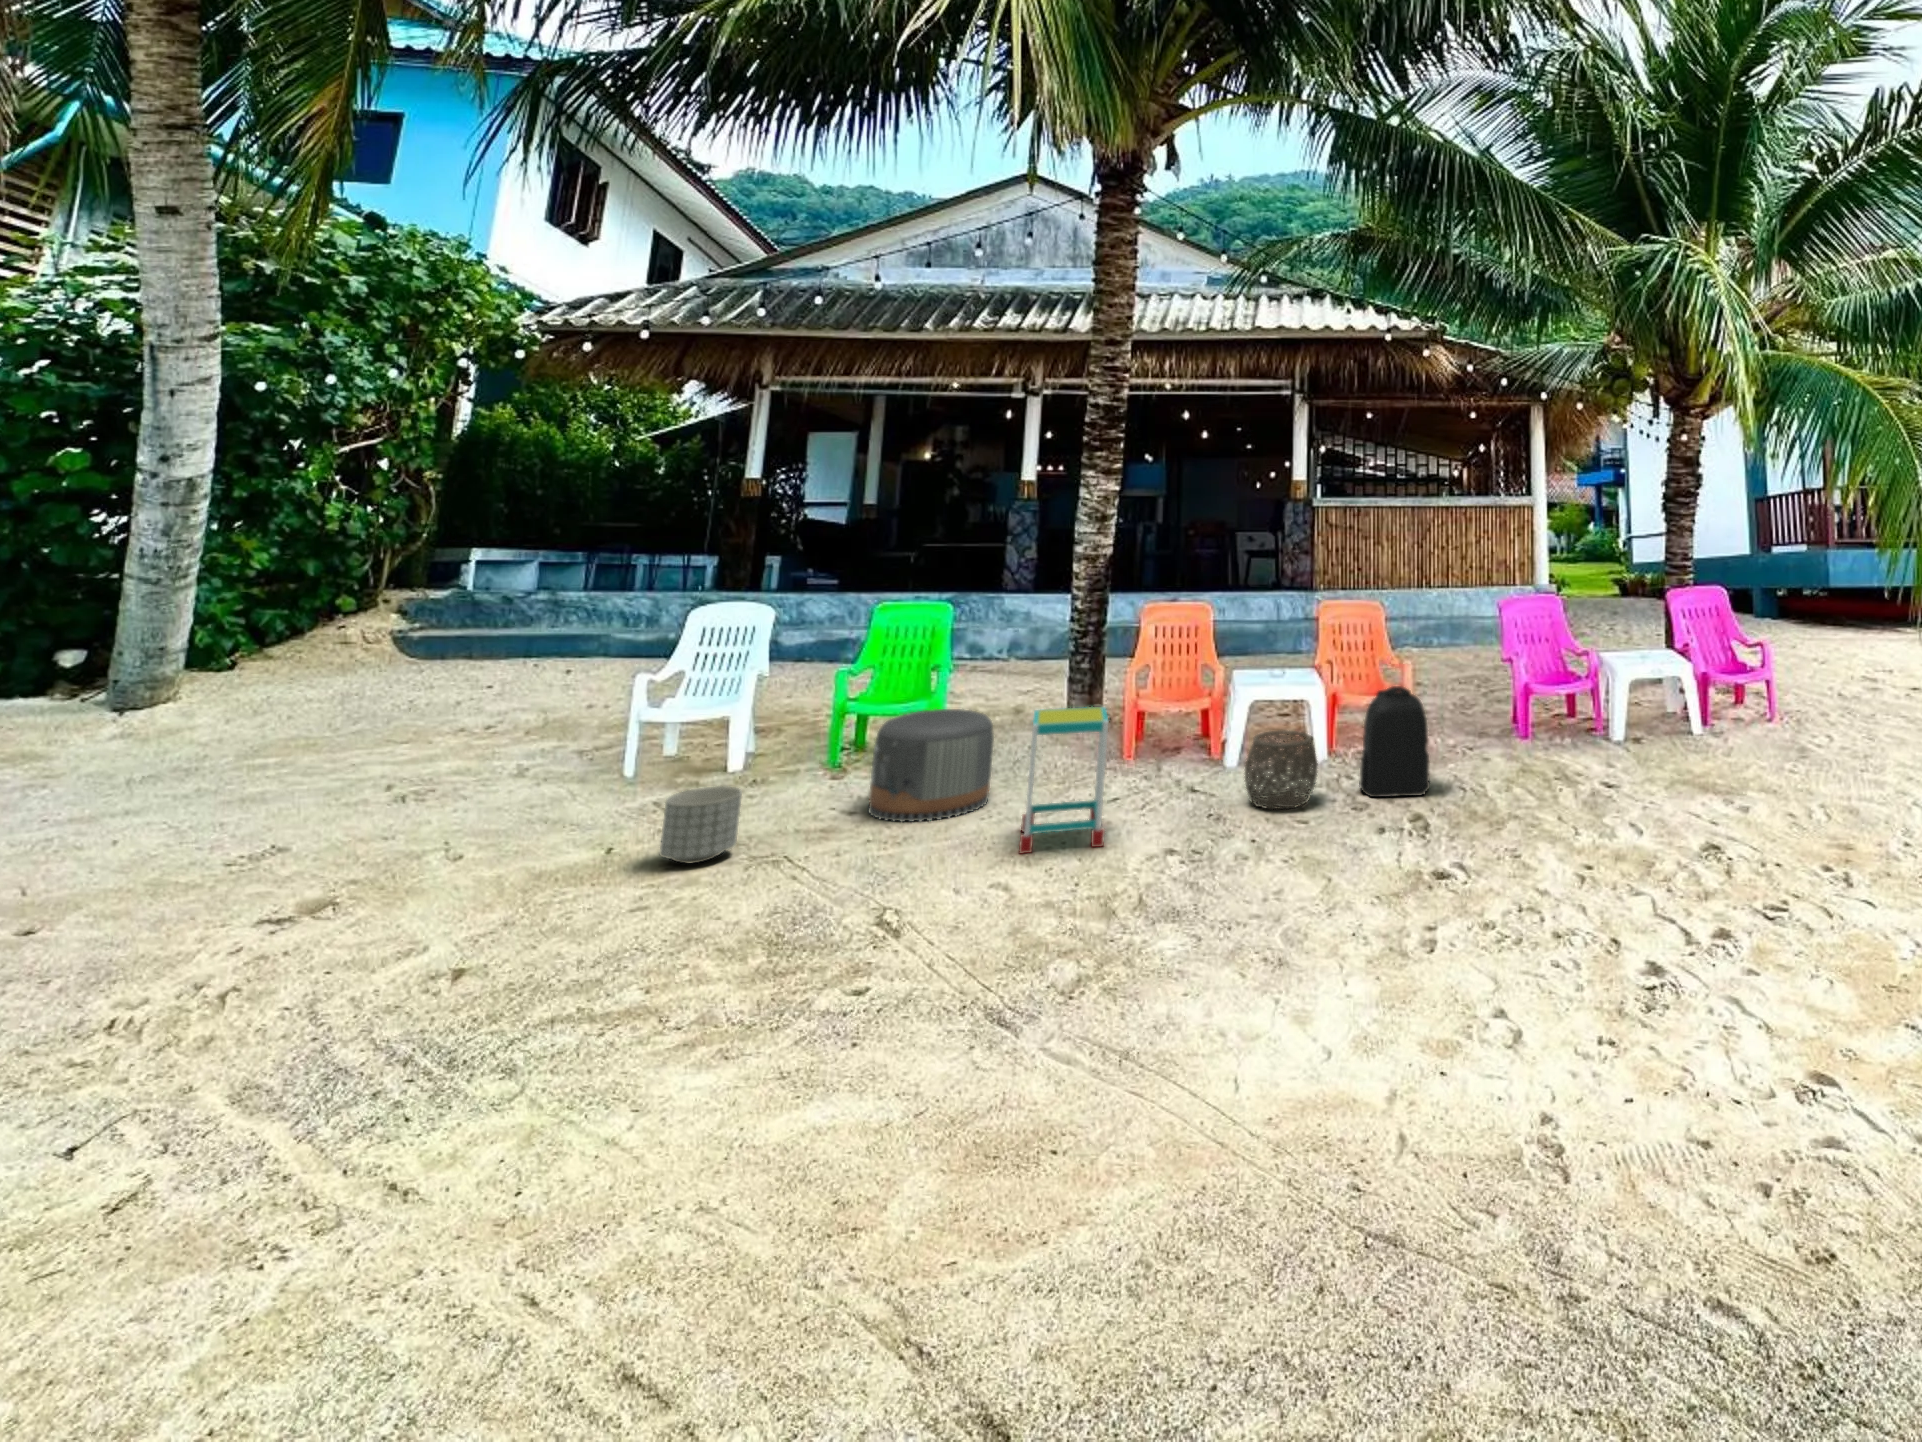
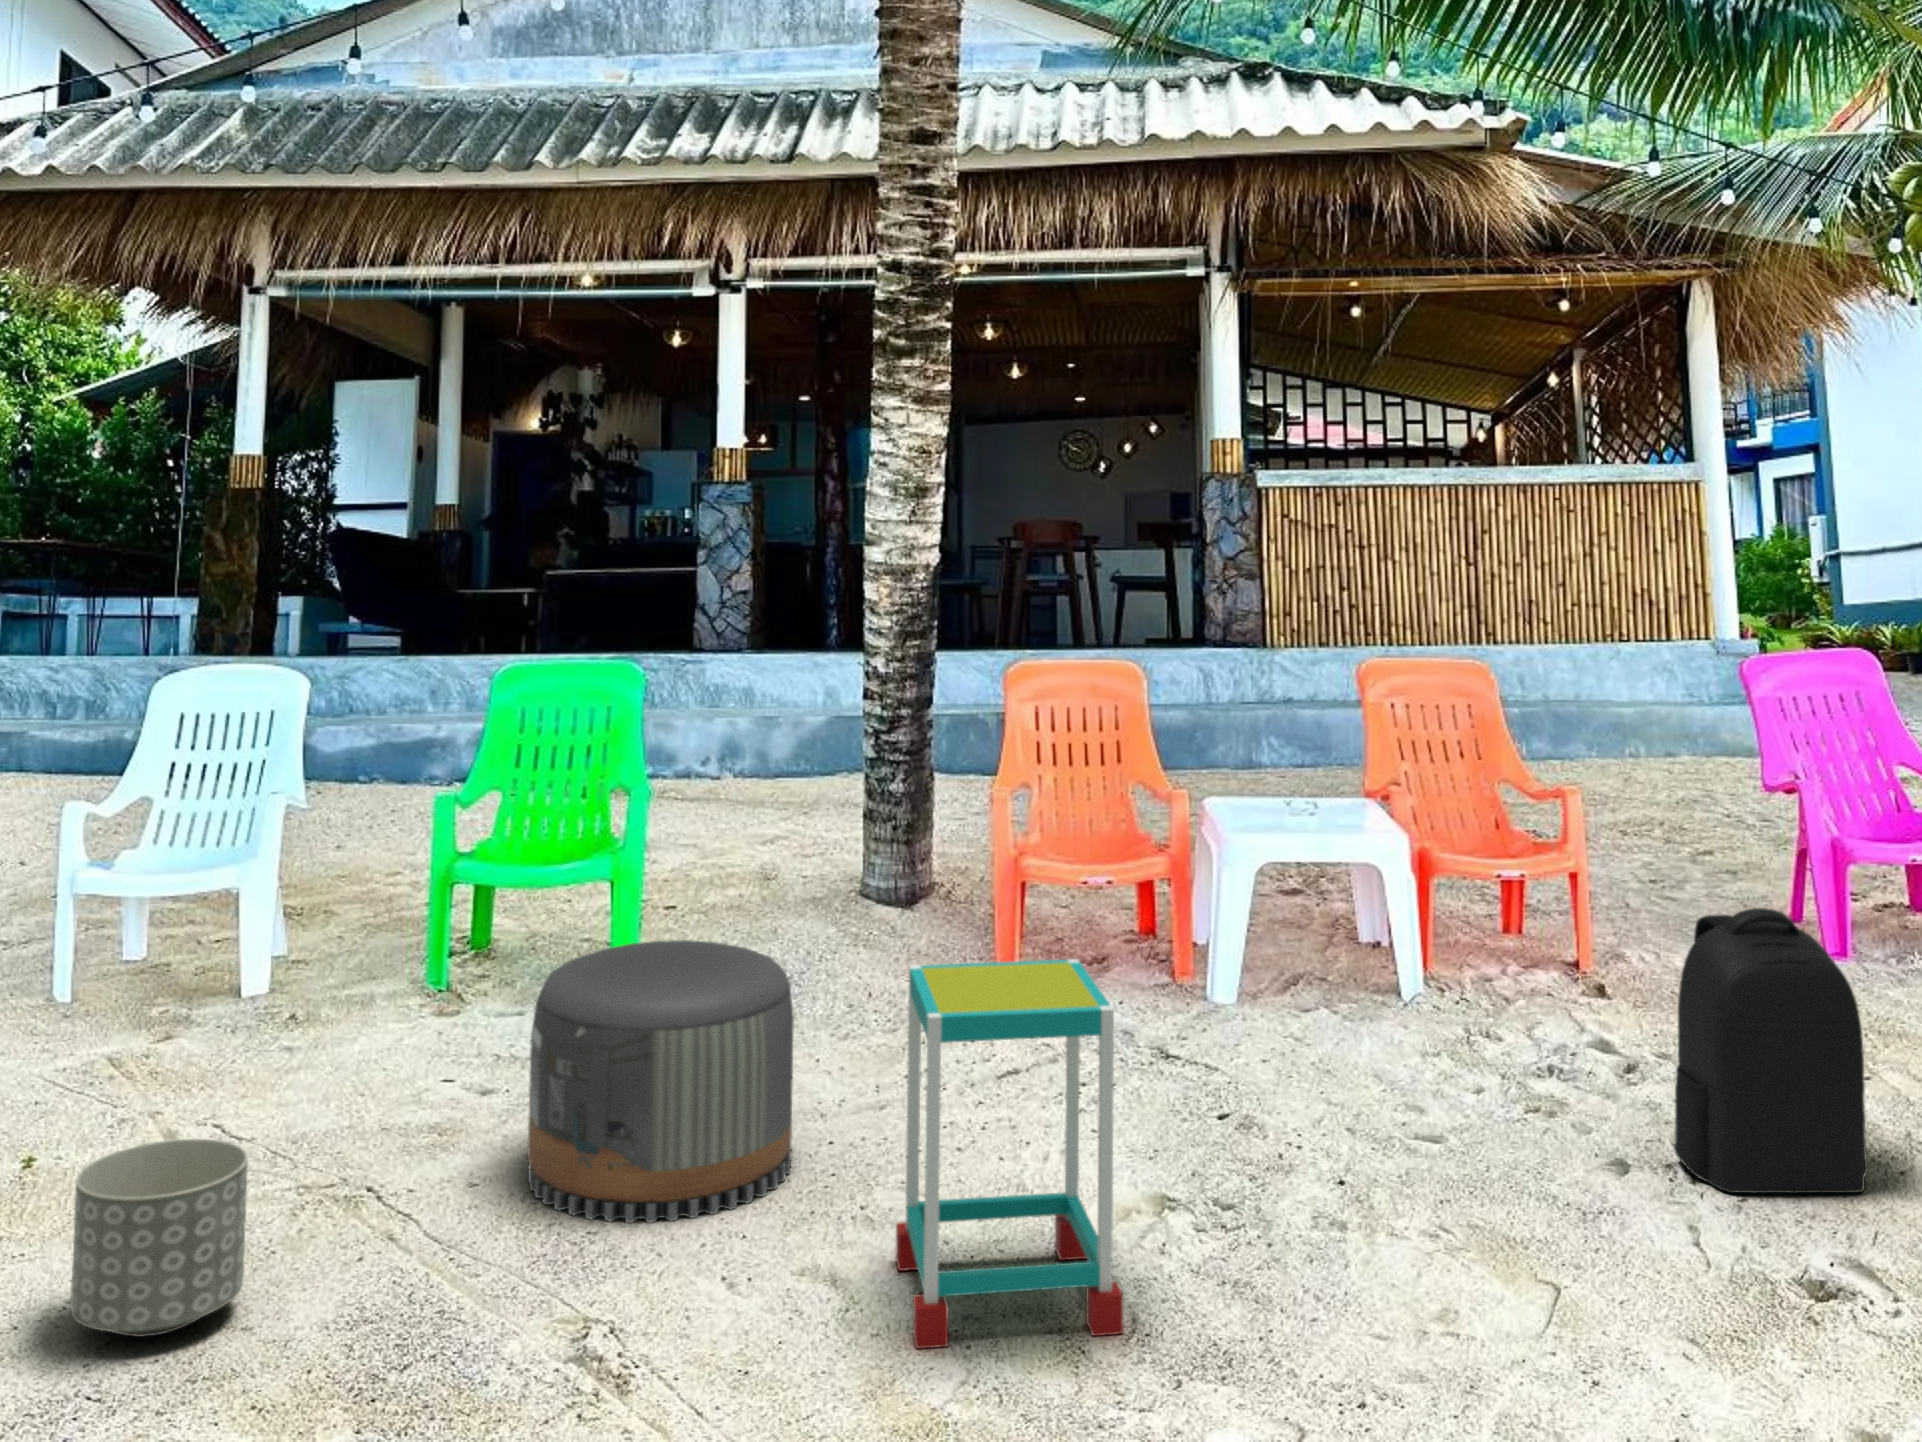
woven basket: present [1245,731,1318,810] -> none [1404,1015,1595,1227]

